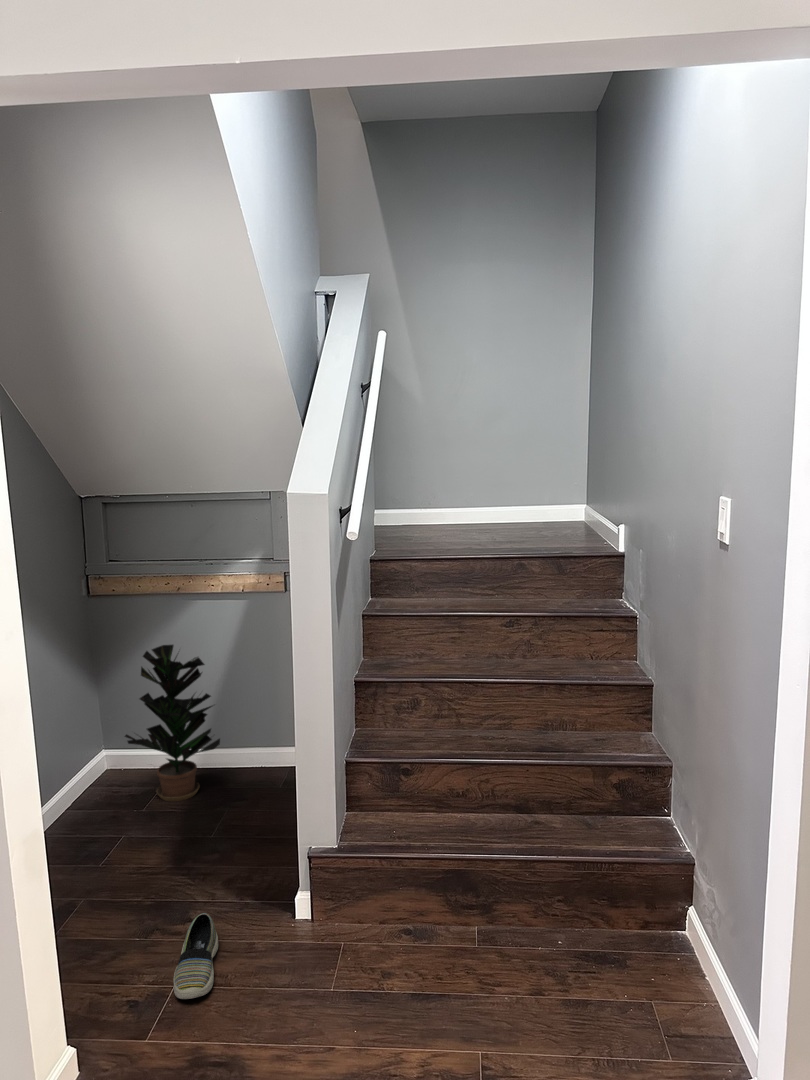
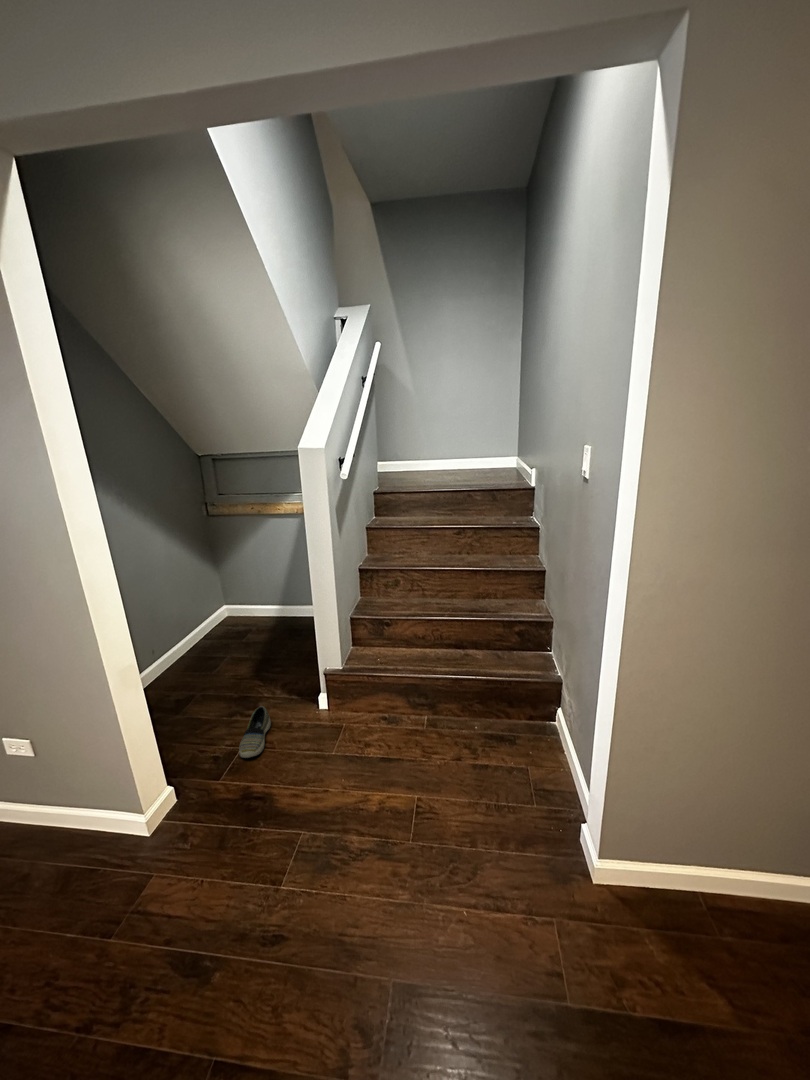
potted plant: present [125,645,220,801] -> none [231,544,288,636]

